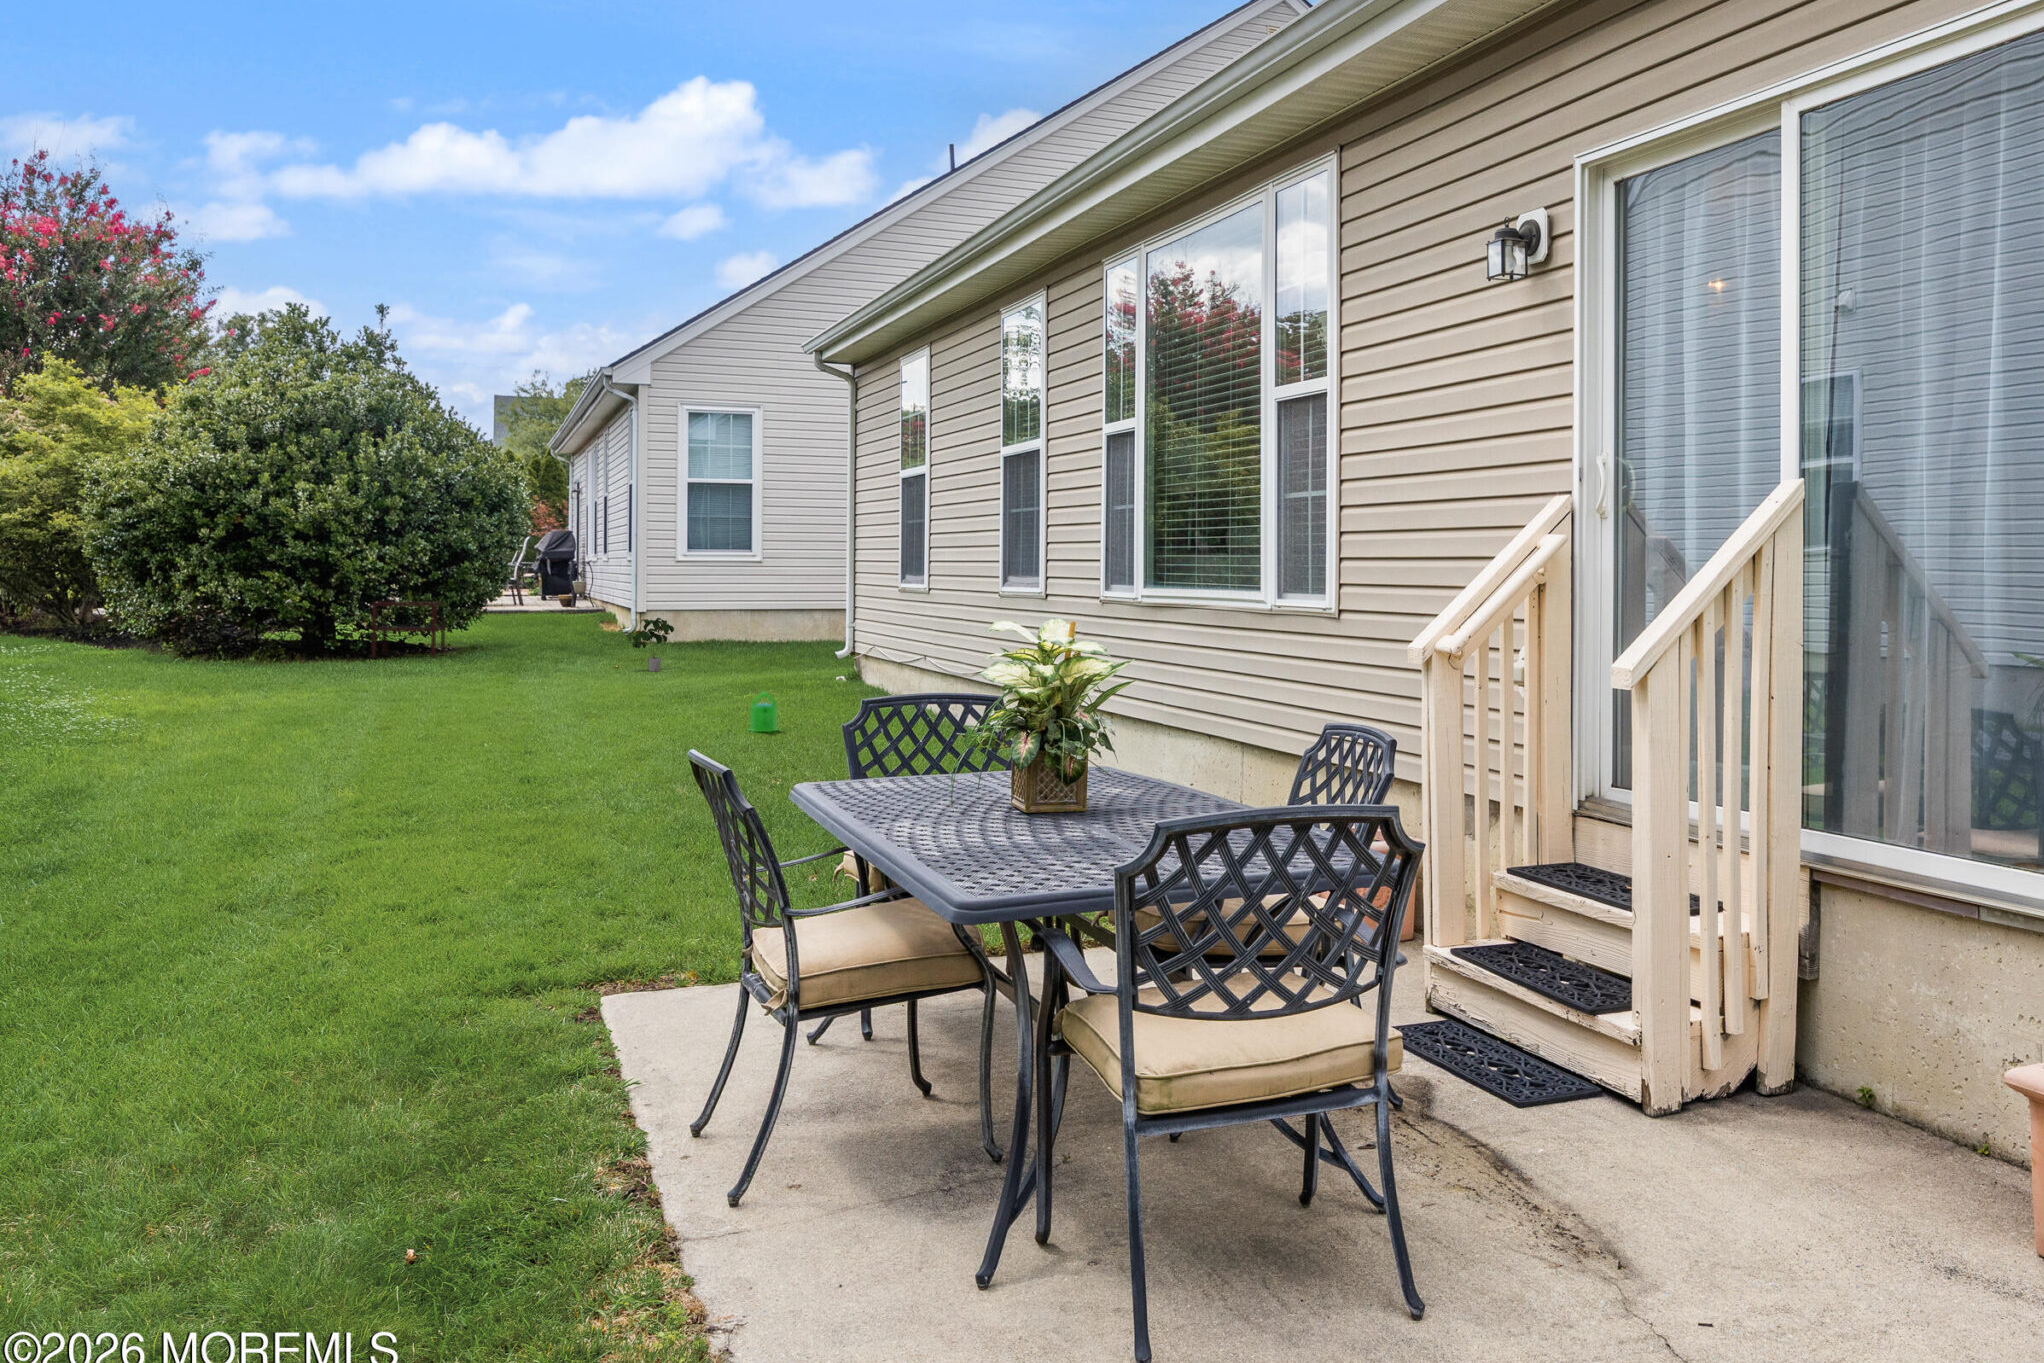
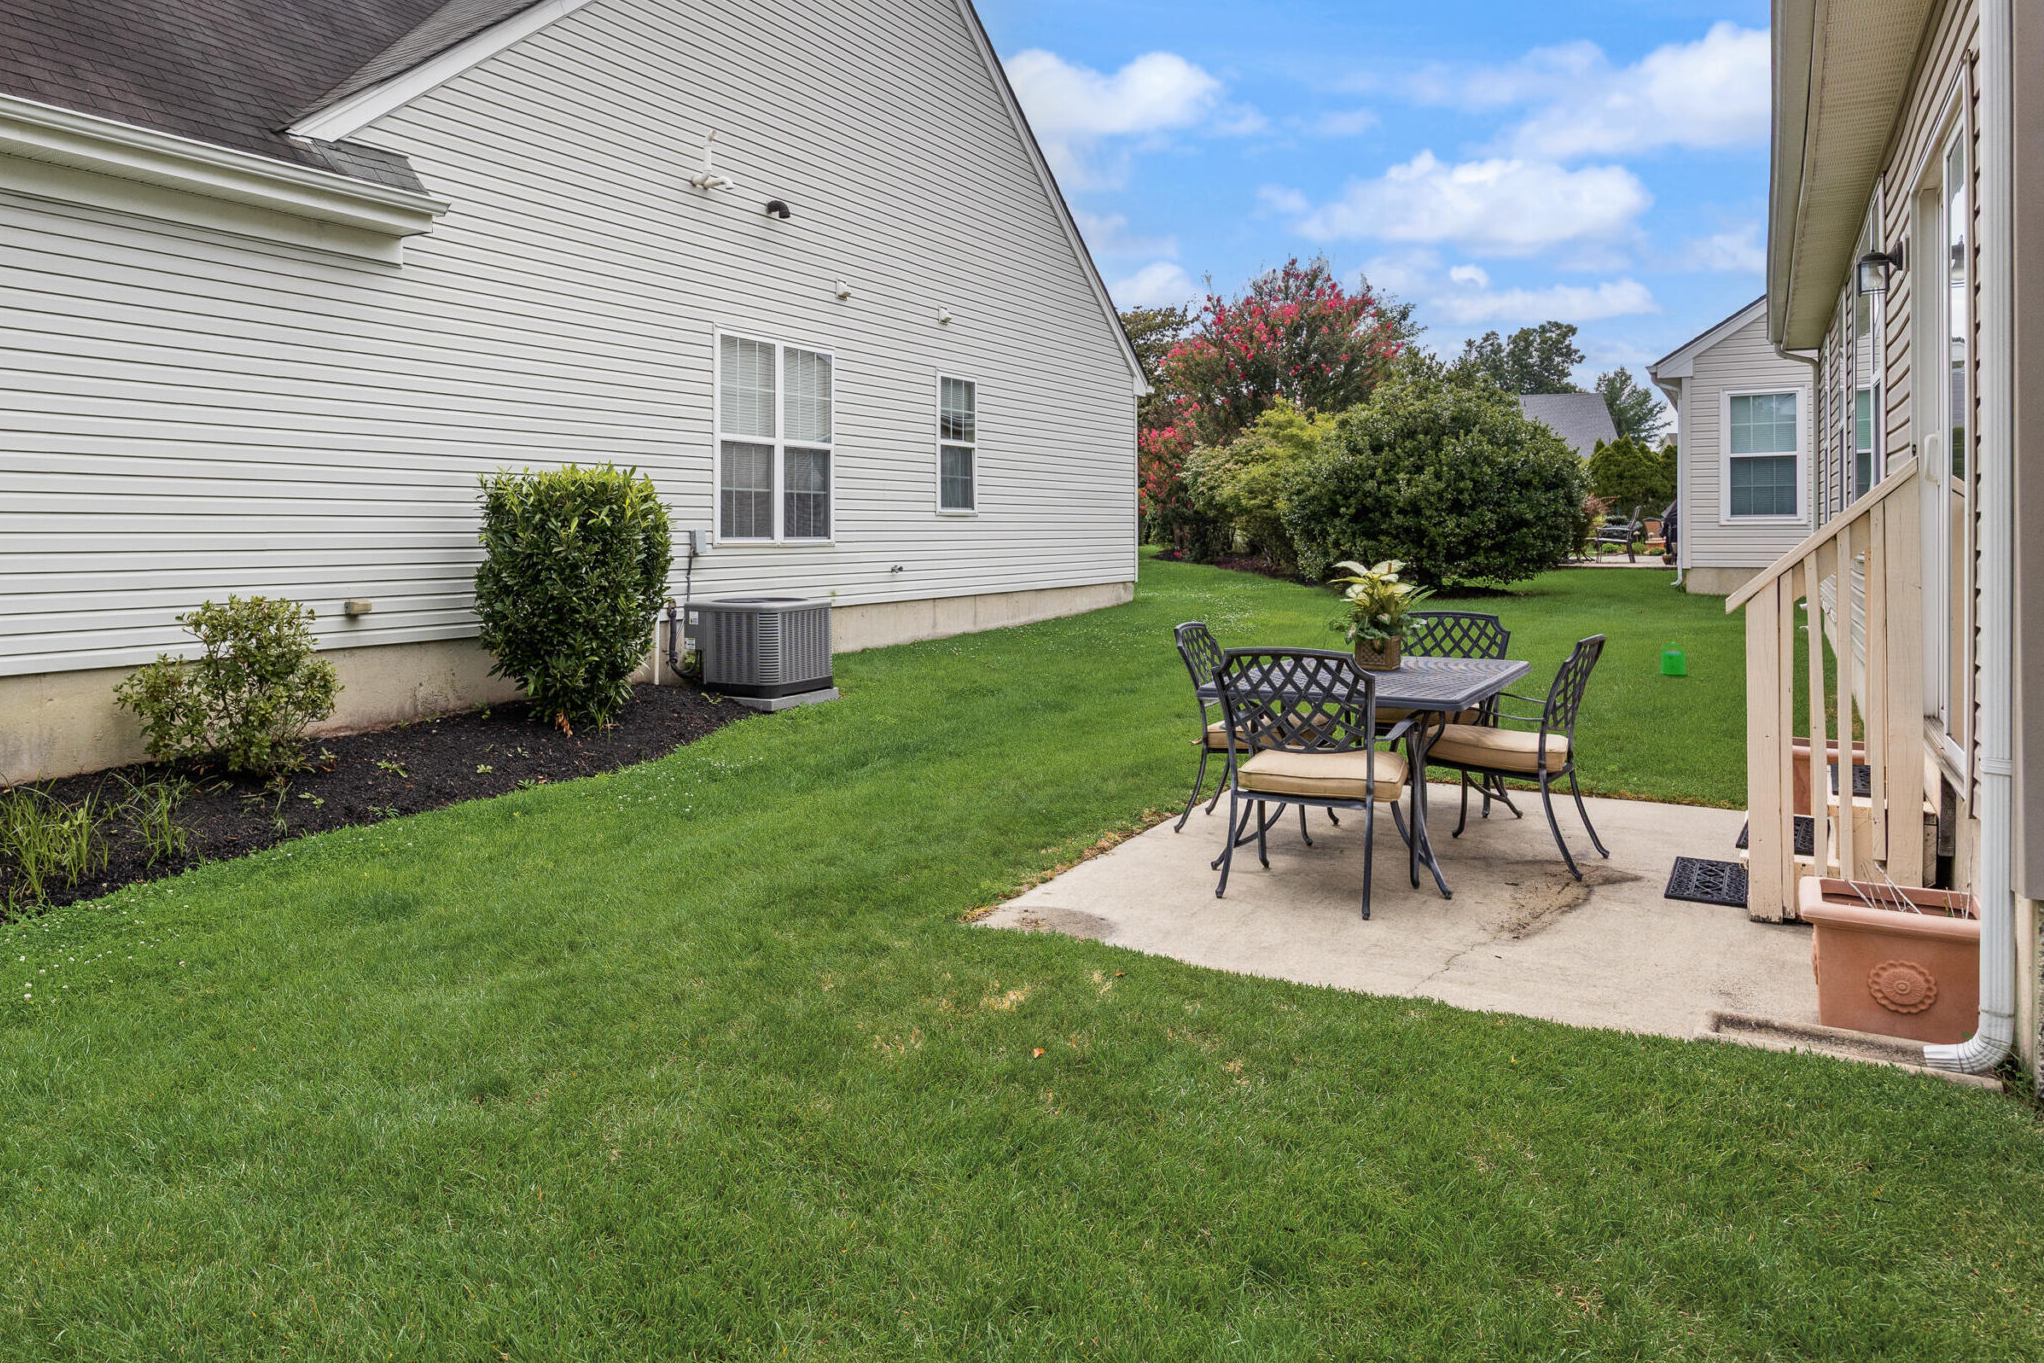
side table: present [372,601,445,658] -> none [1451,556,1508,600]
potted plant: present [632,618,674,671] -> none [1637,574,1679,618]

